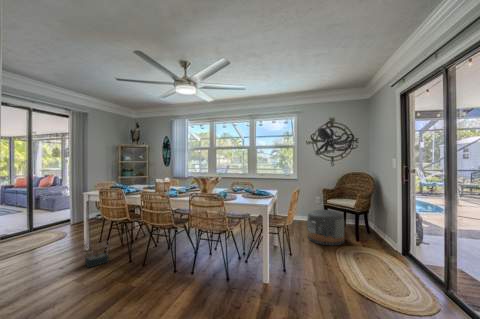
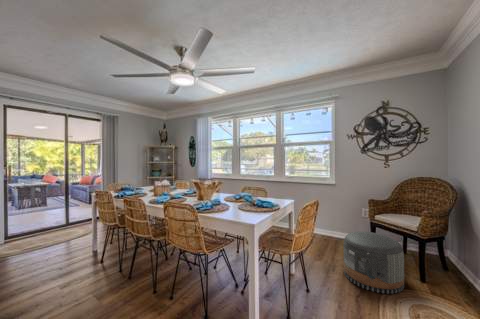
decorative plant: present [80,240,109,268] -> none [47,255,92,290]

